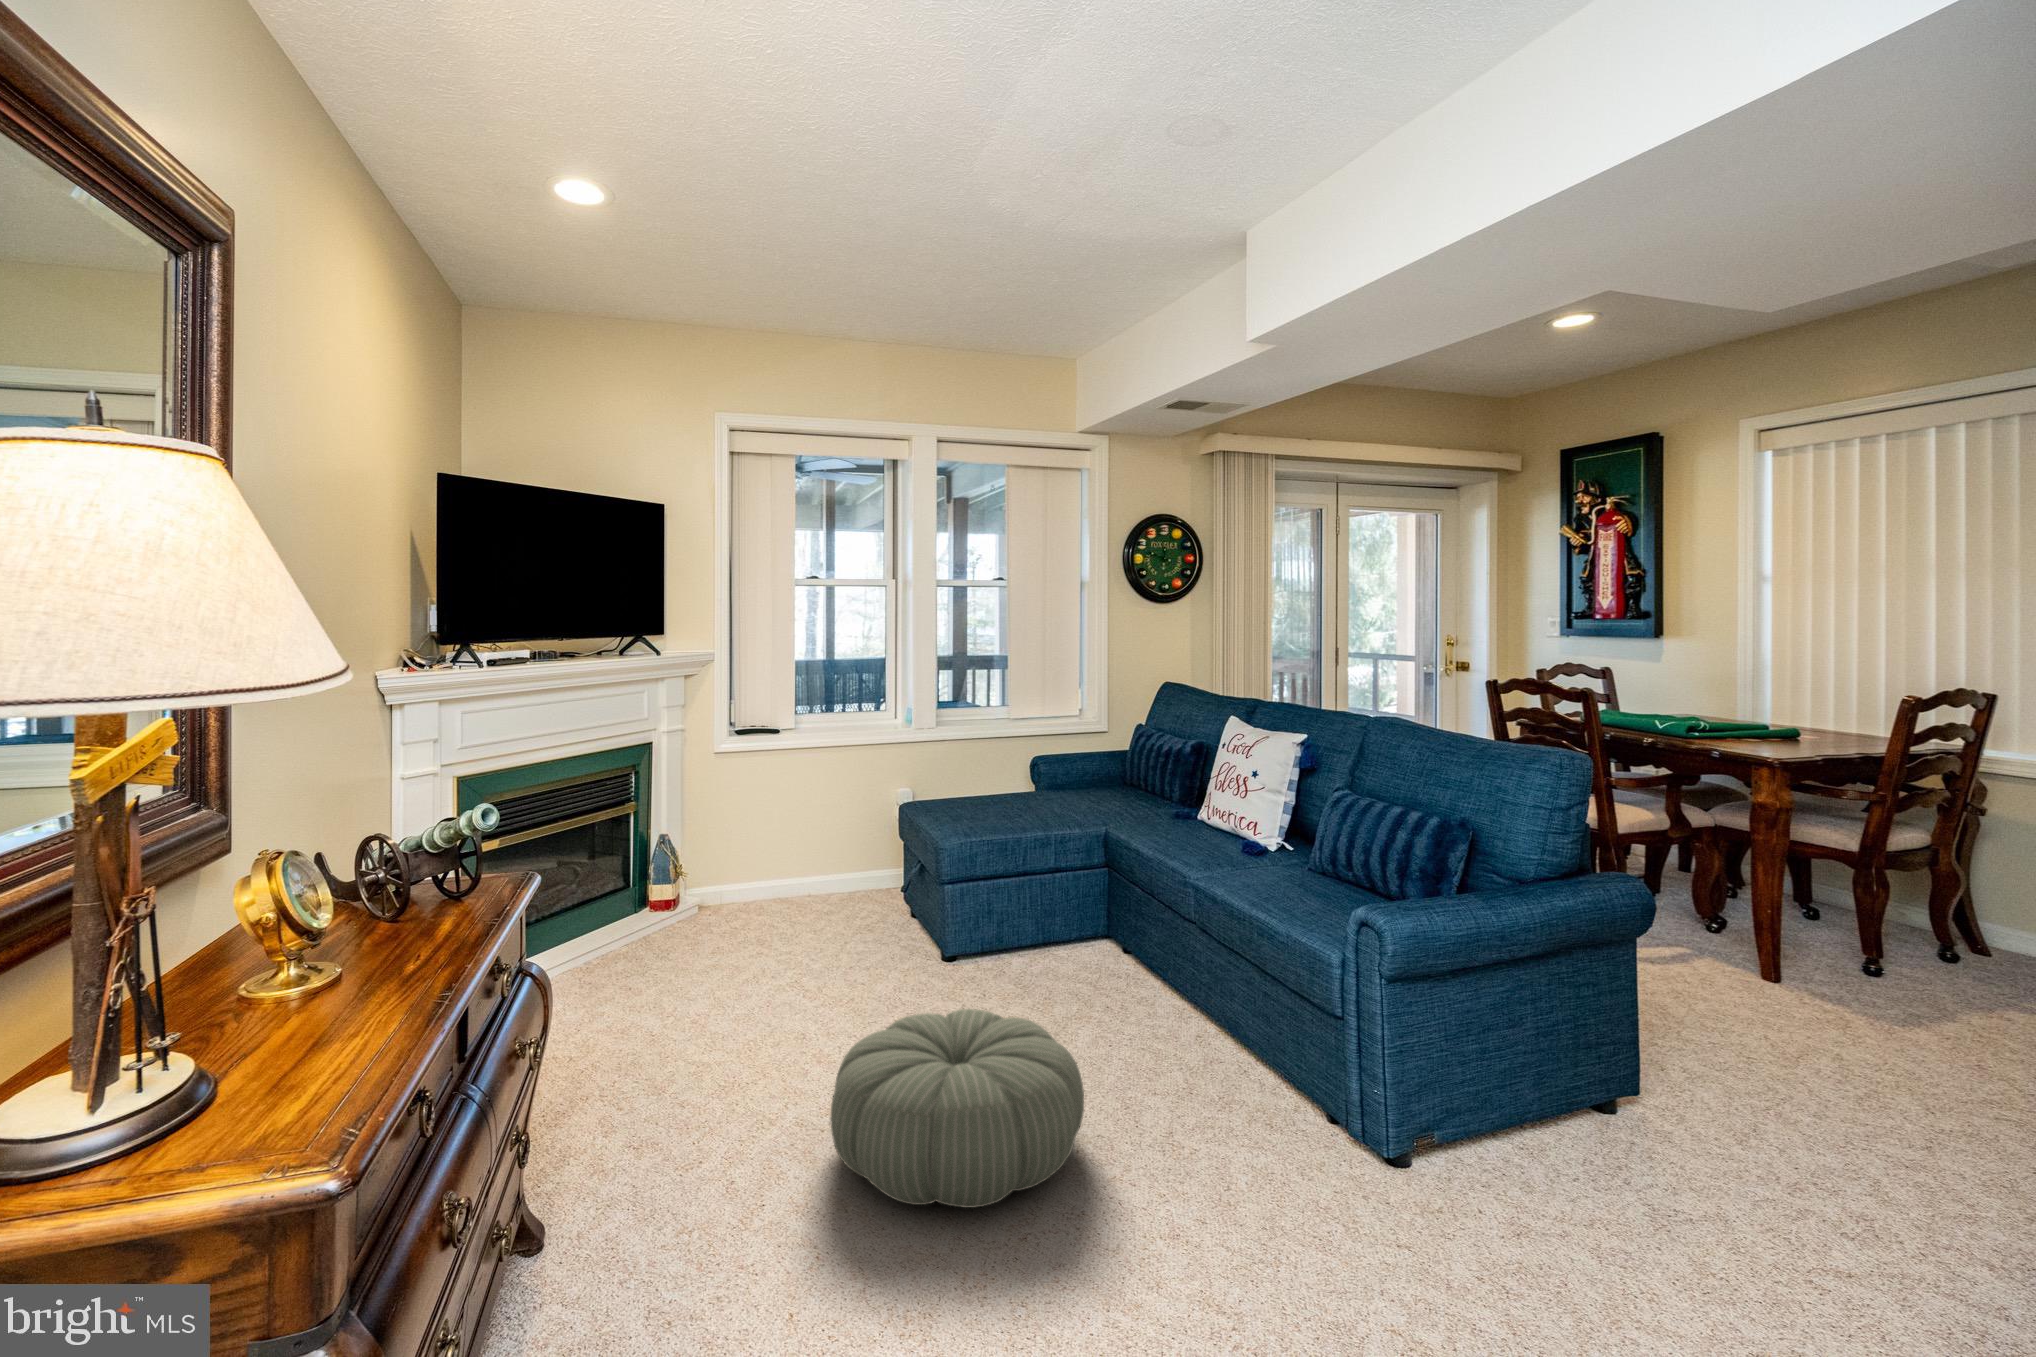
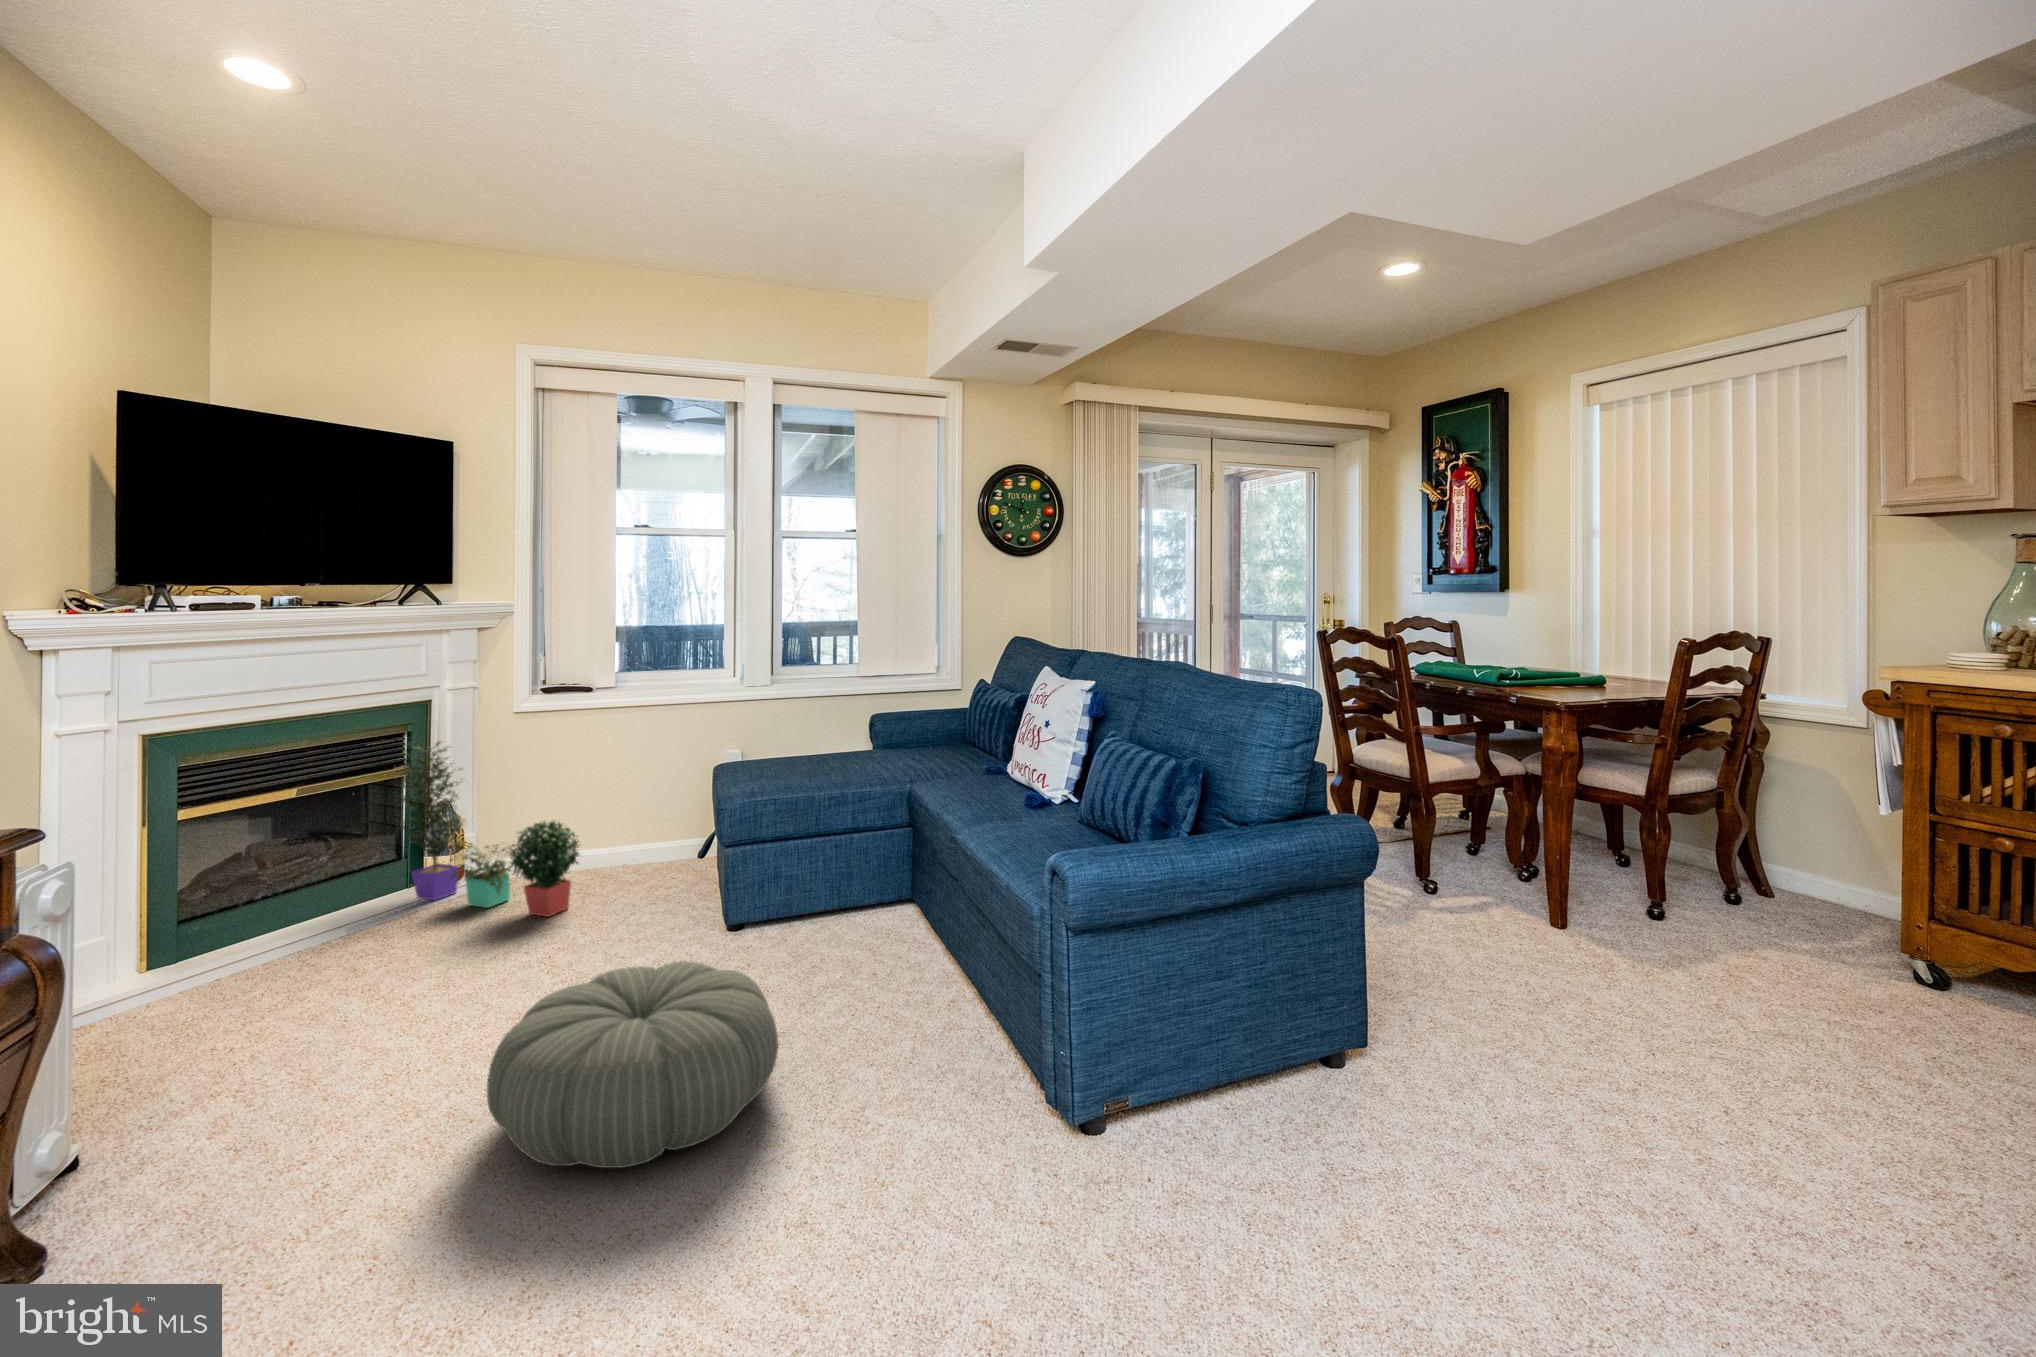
potted plant: none [602,789,786,964] -> present [399,741,579,917]

